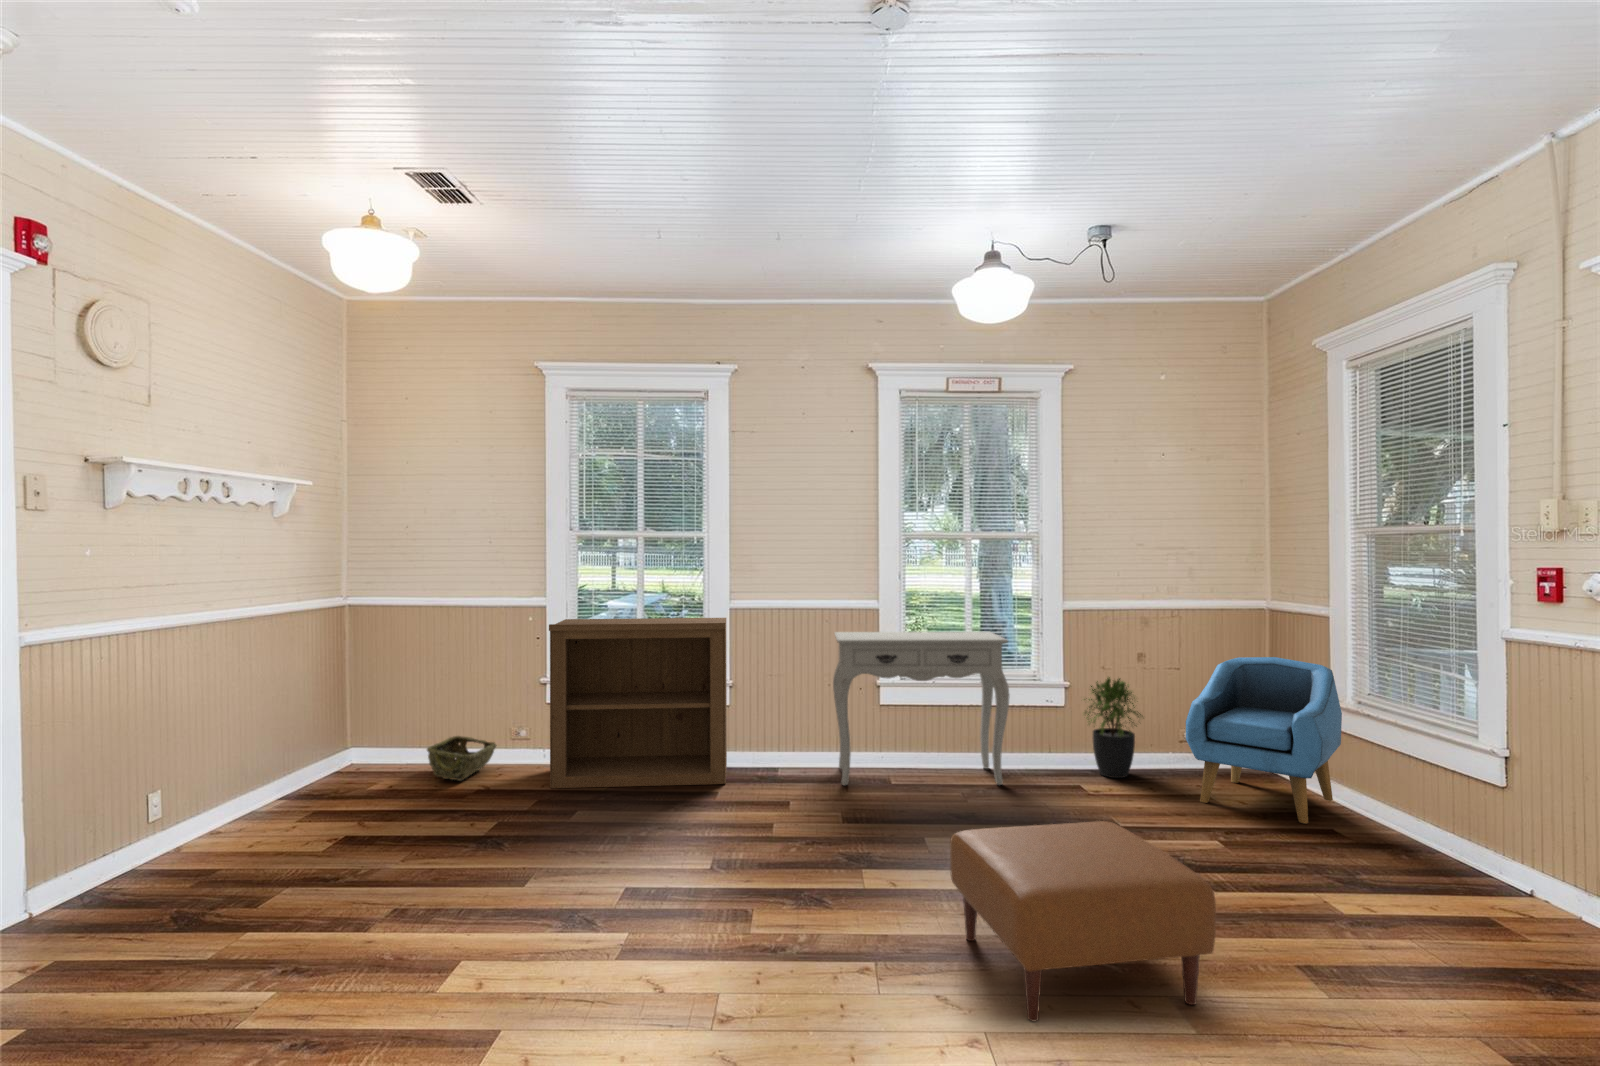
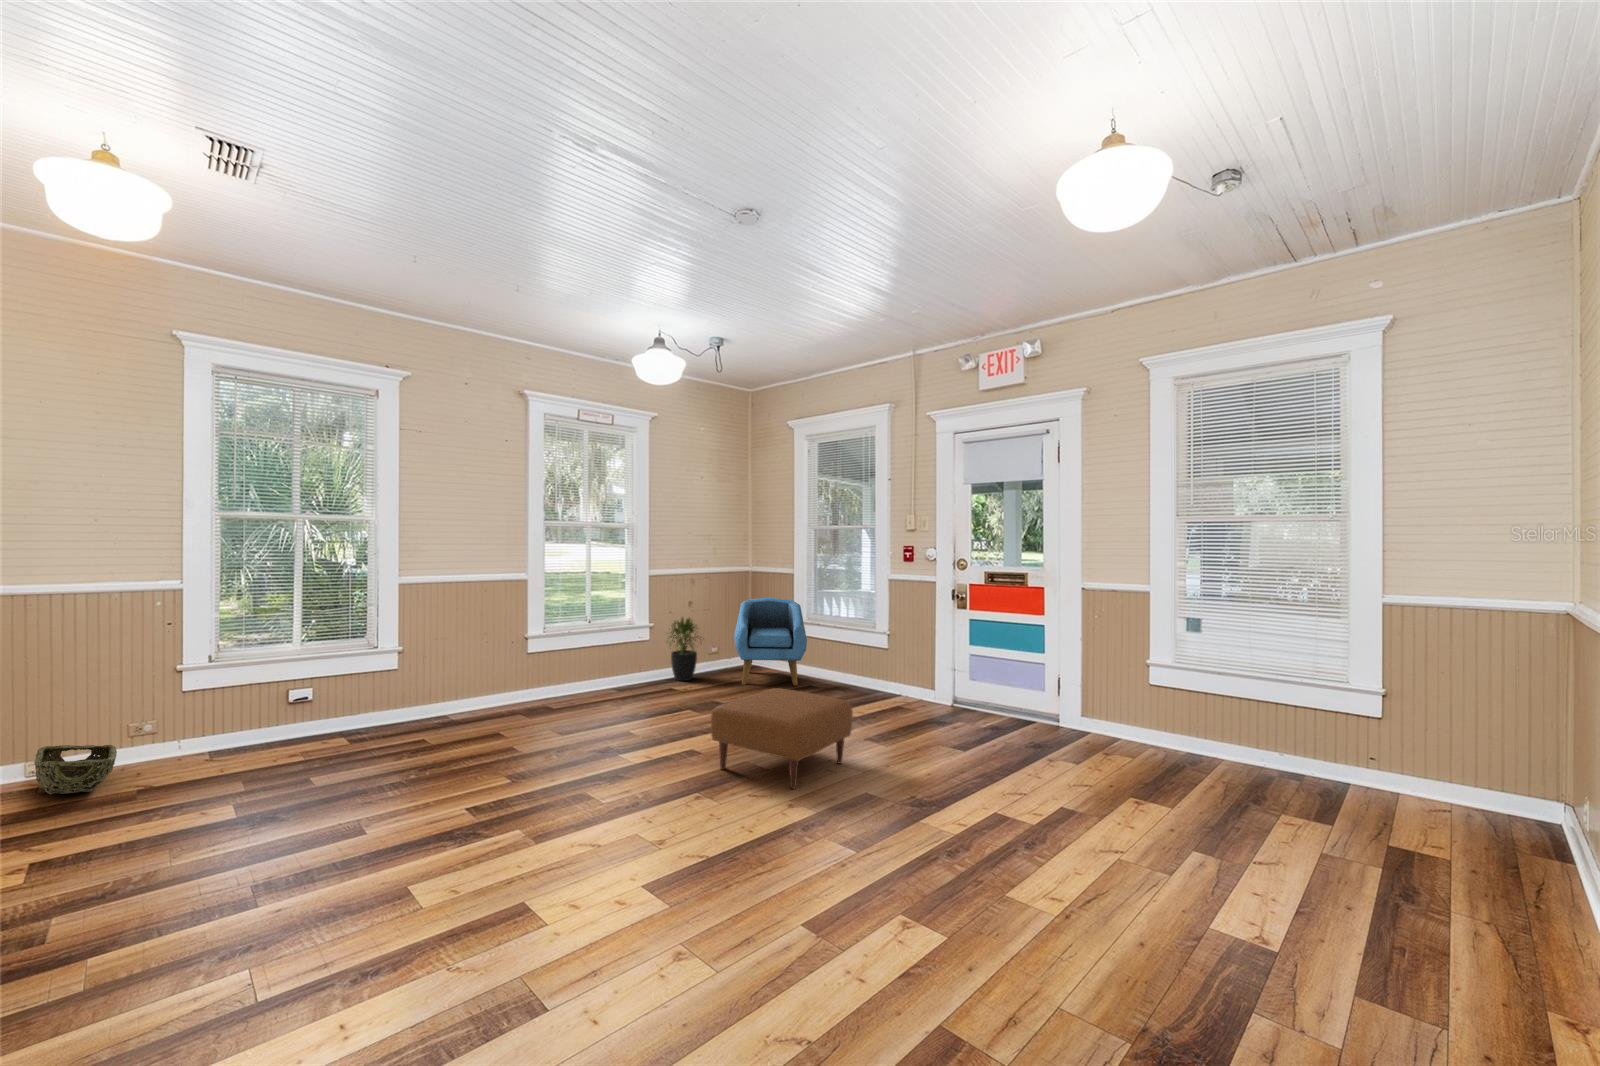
bookshelf: present [549,618,727,788] -> none [215,591,428,772]
console table: present [833,632,1009,785] -> none [497,592,638,716]

